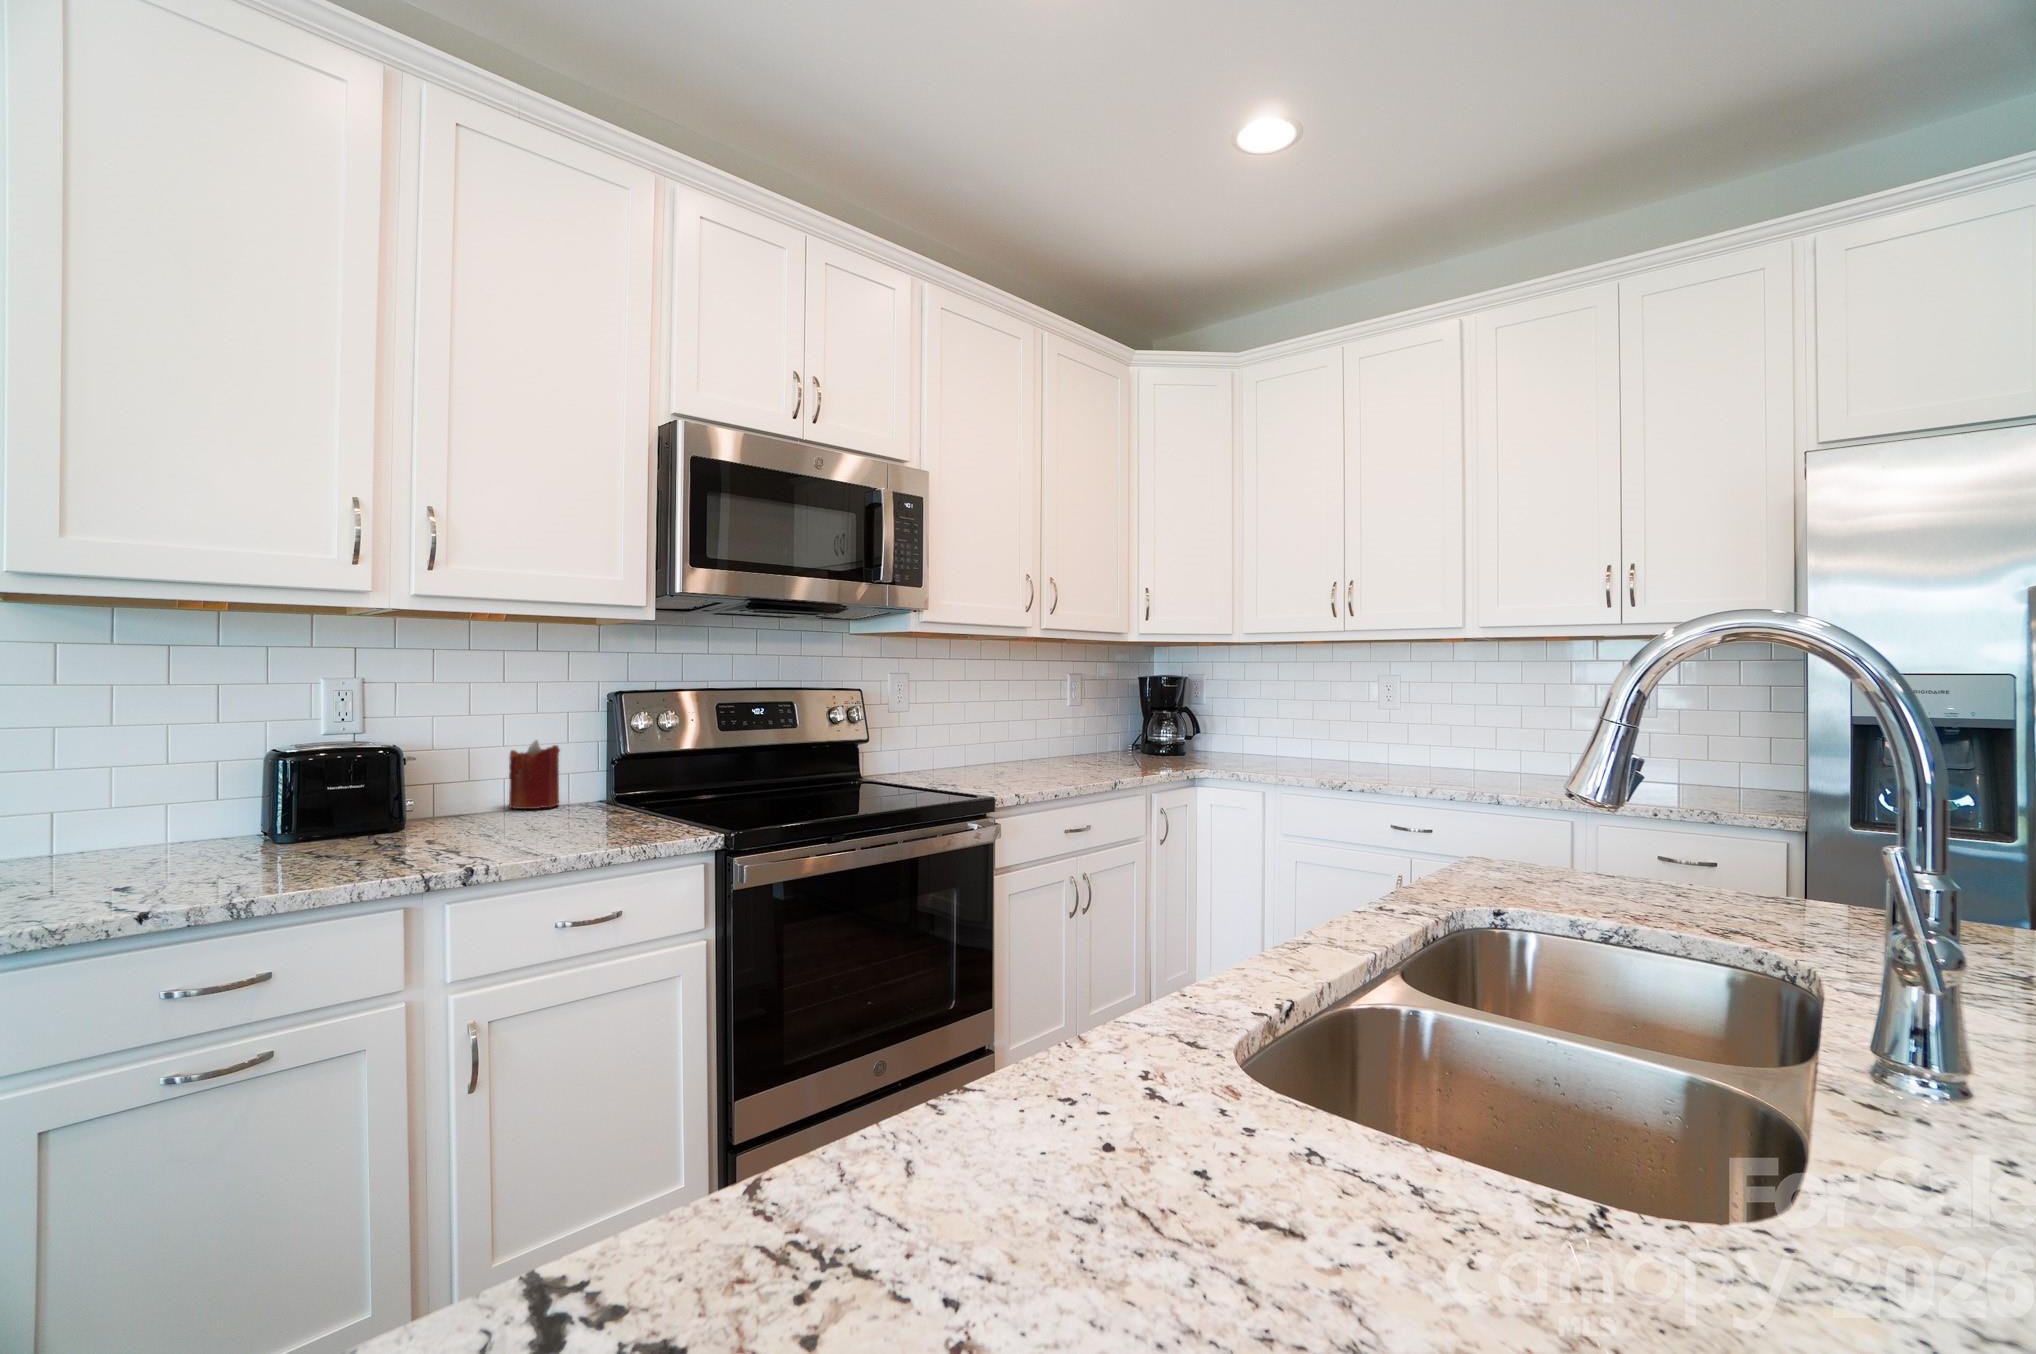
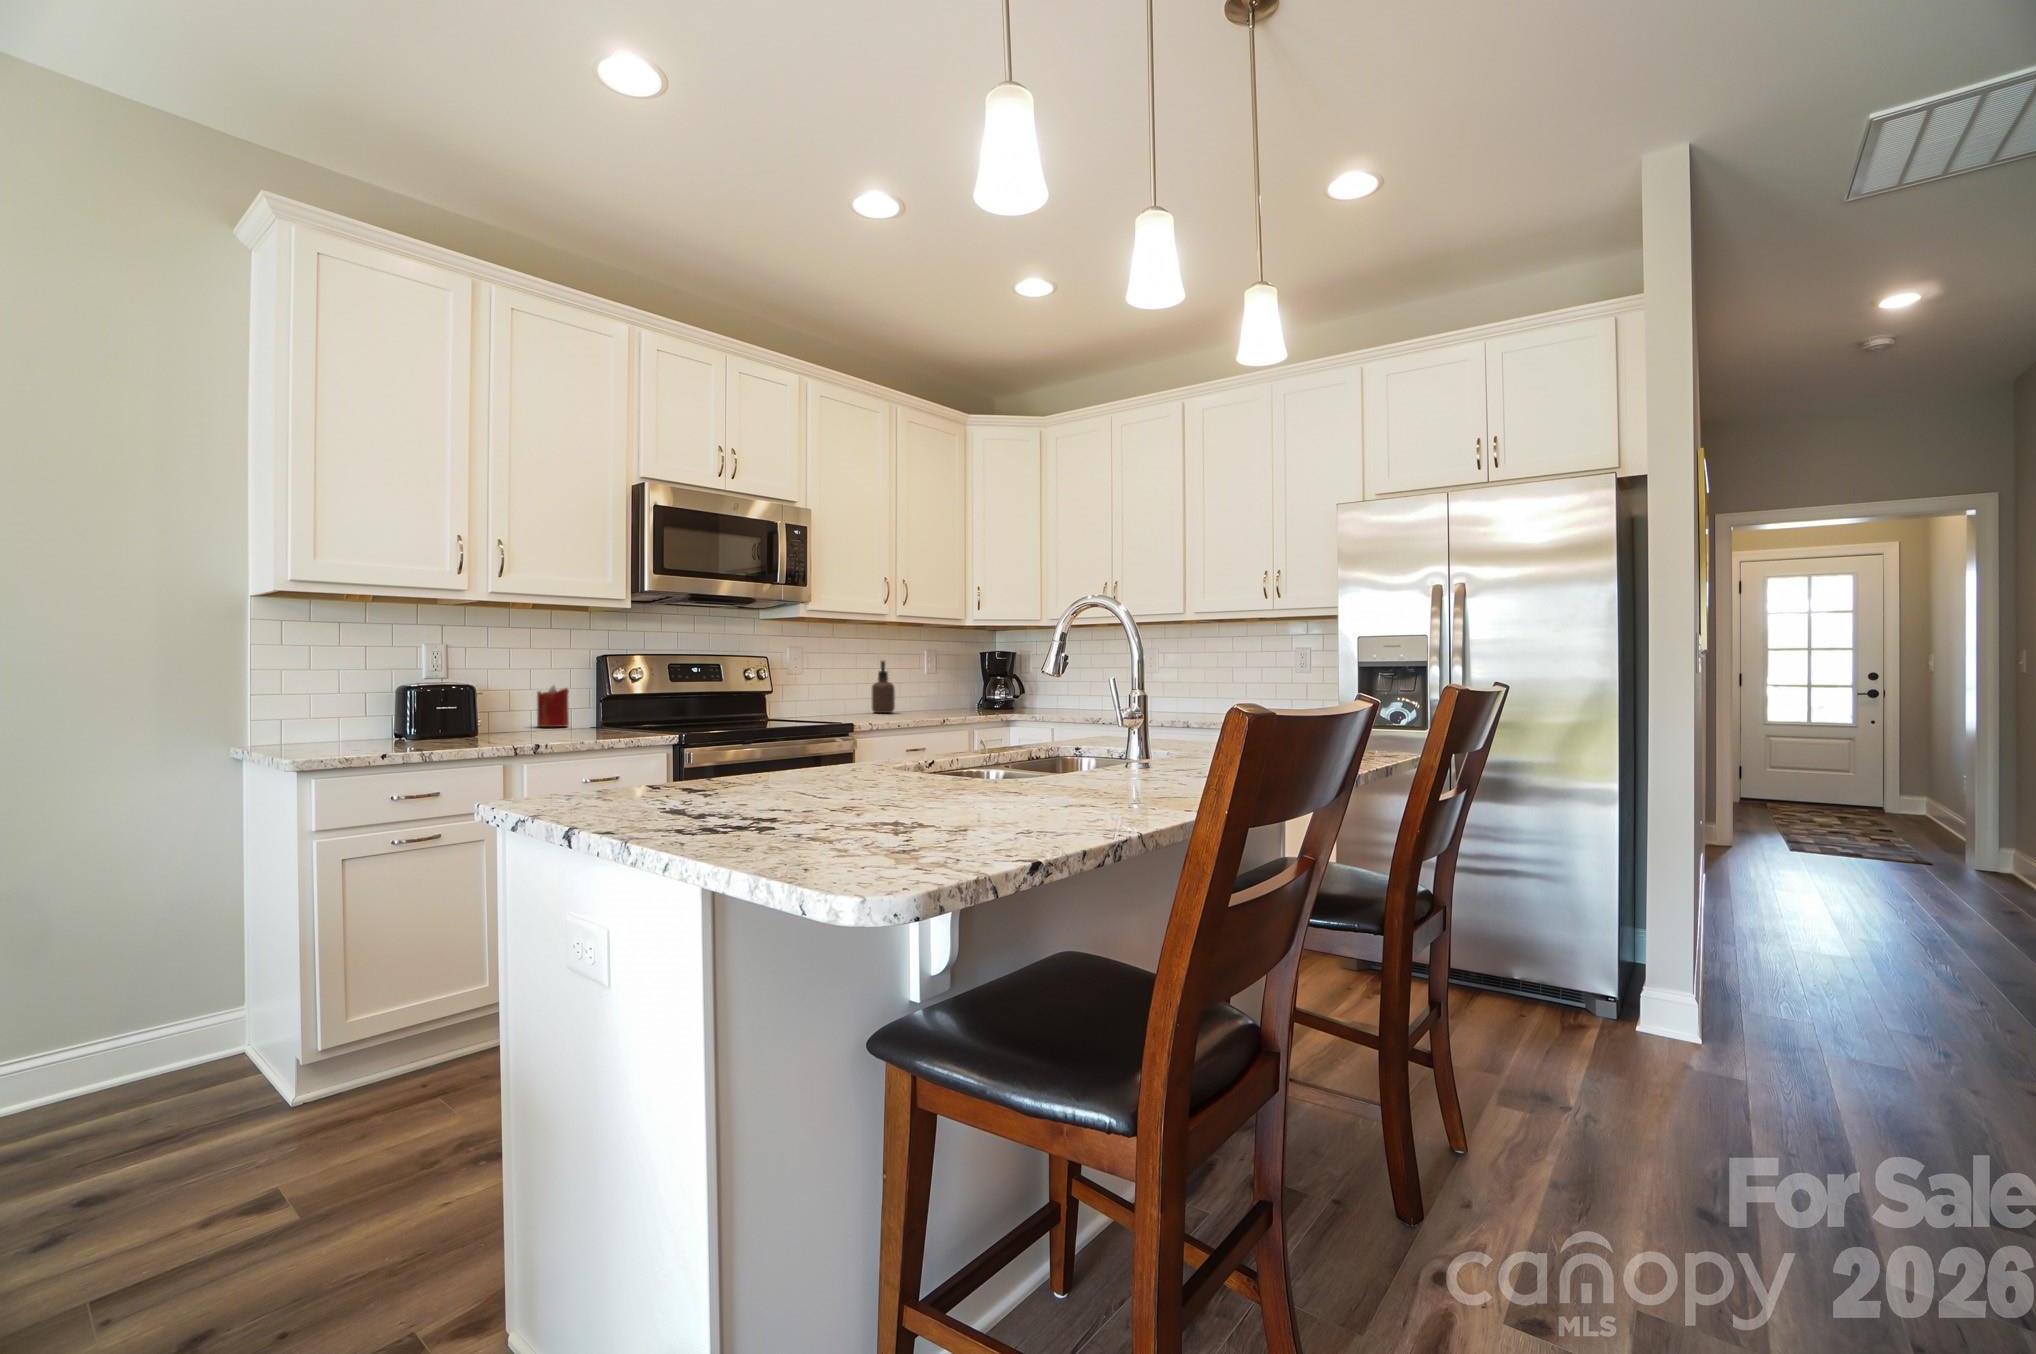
soap dispenser: none [1002,691,1034,766] -> present [872,661,895,713]

